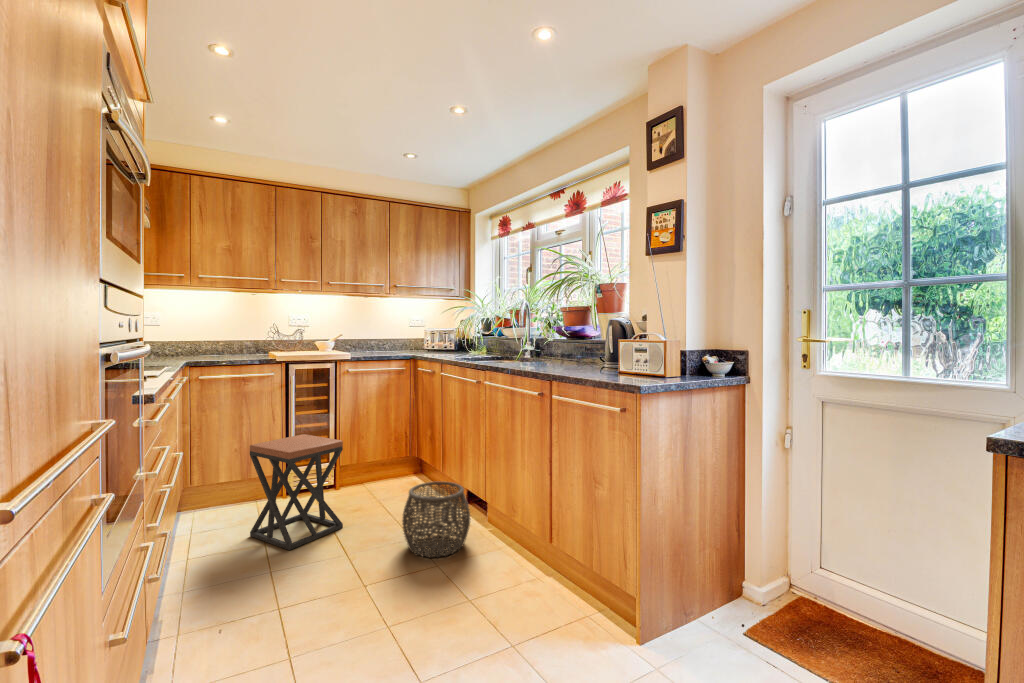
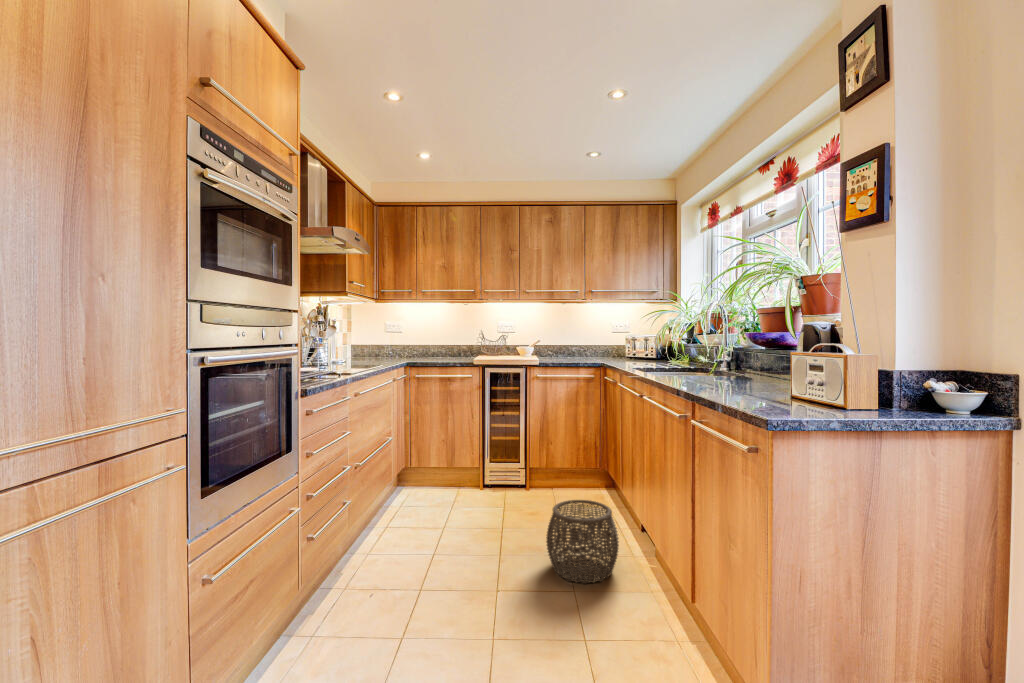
stool: present [250,434,343,550] -> none [434,435,509,541]

